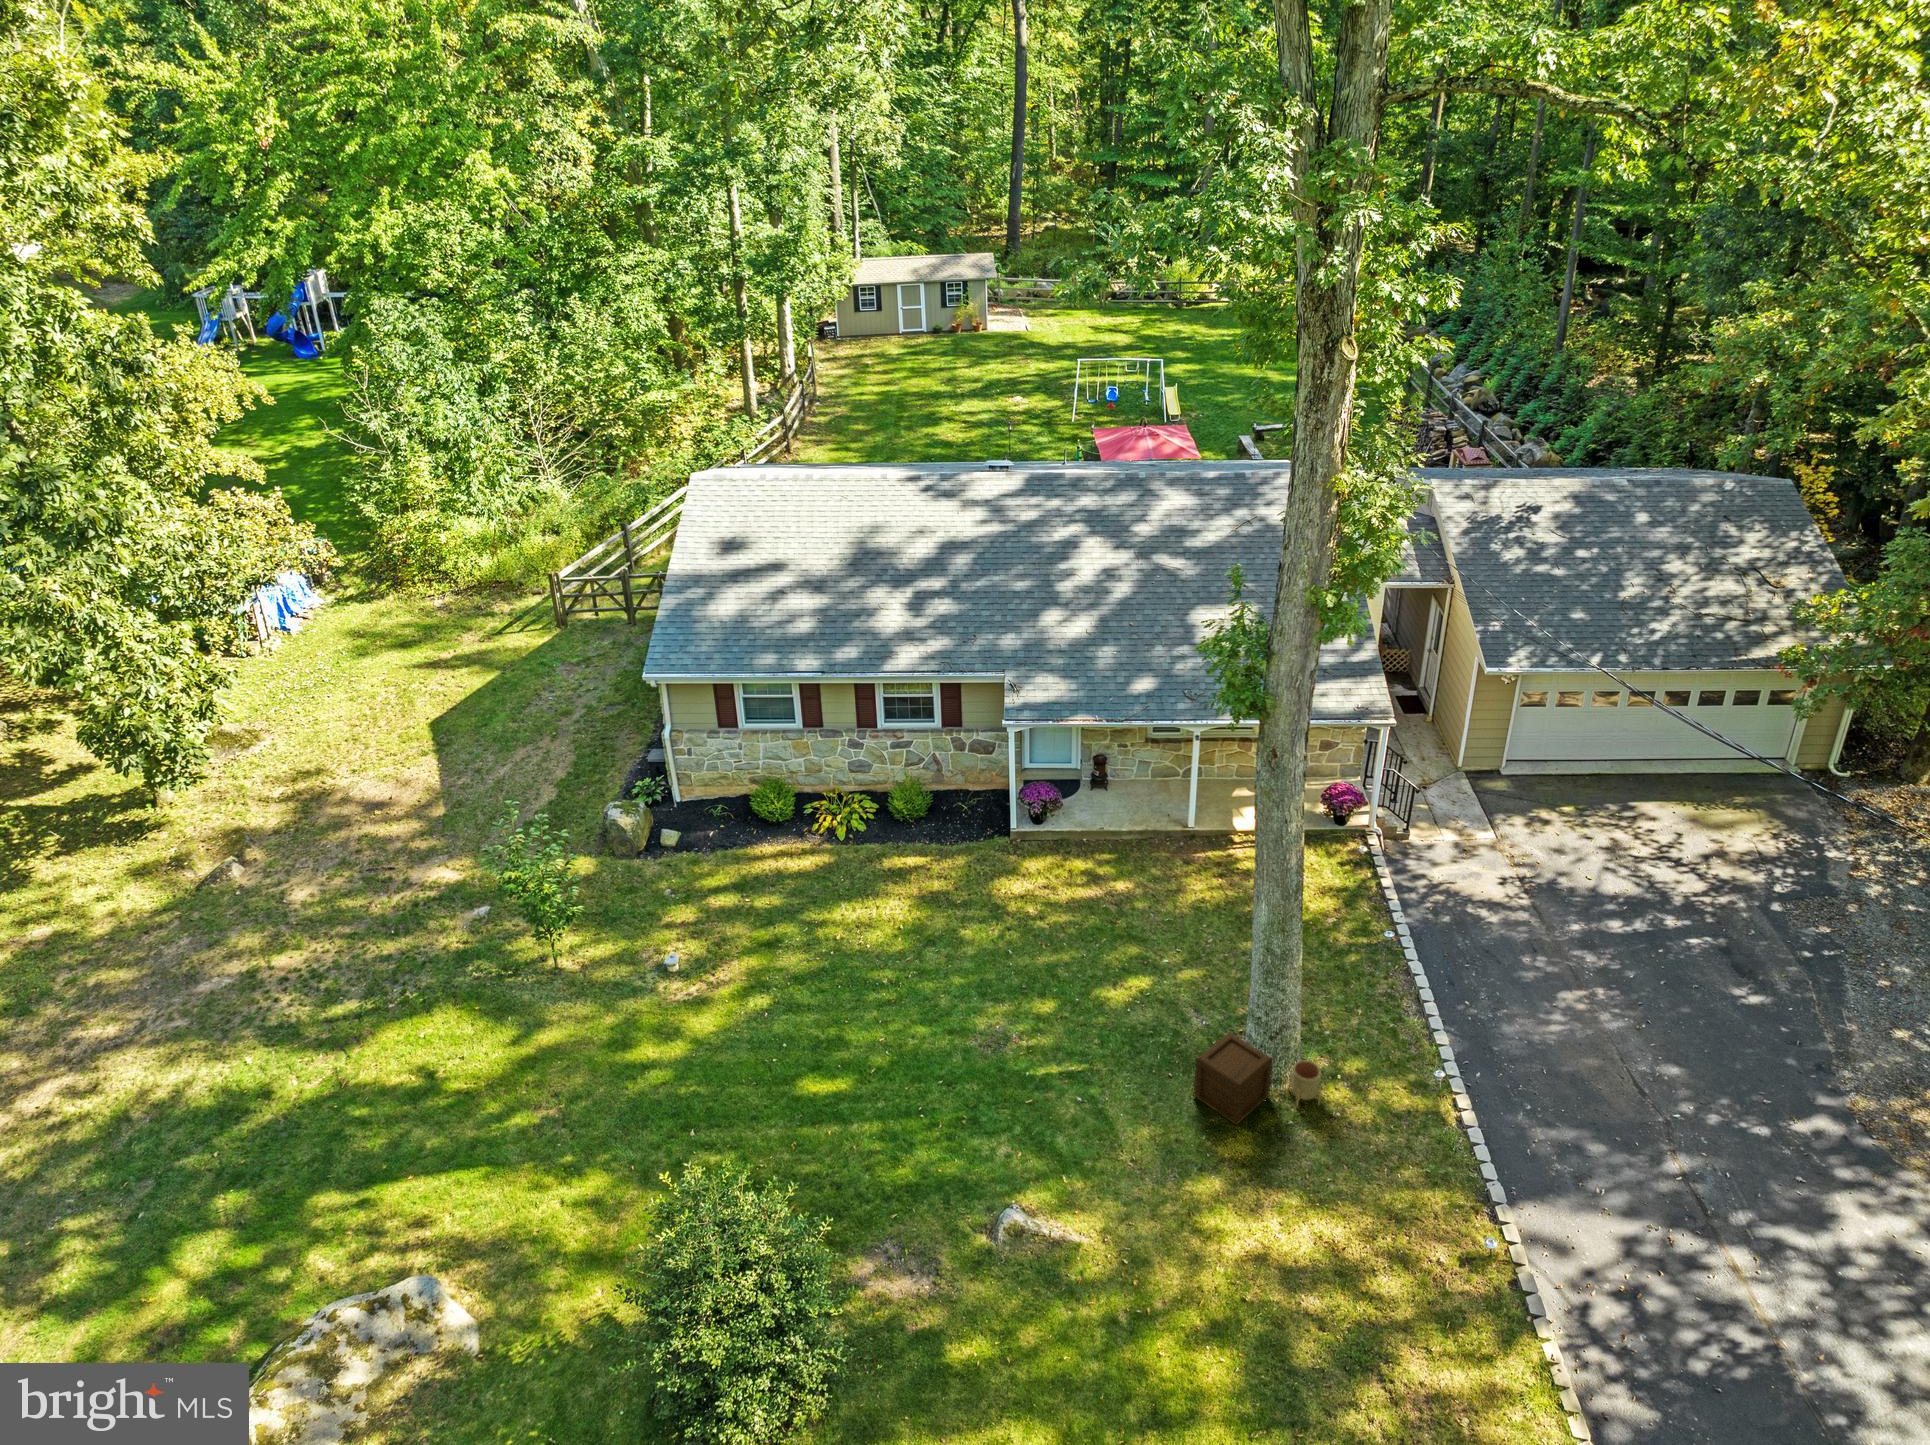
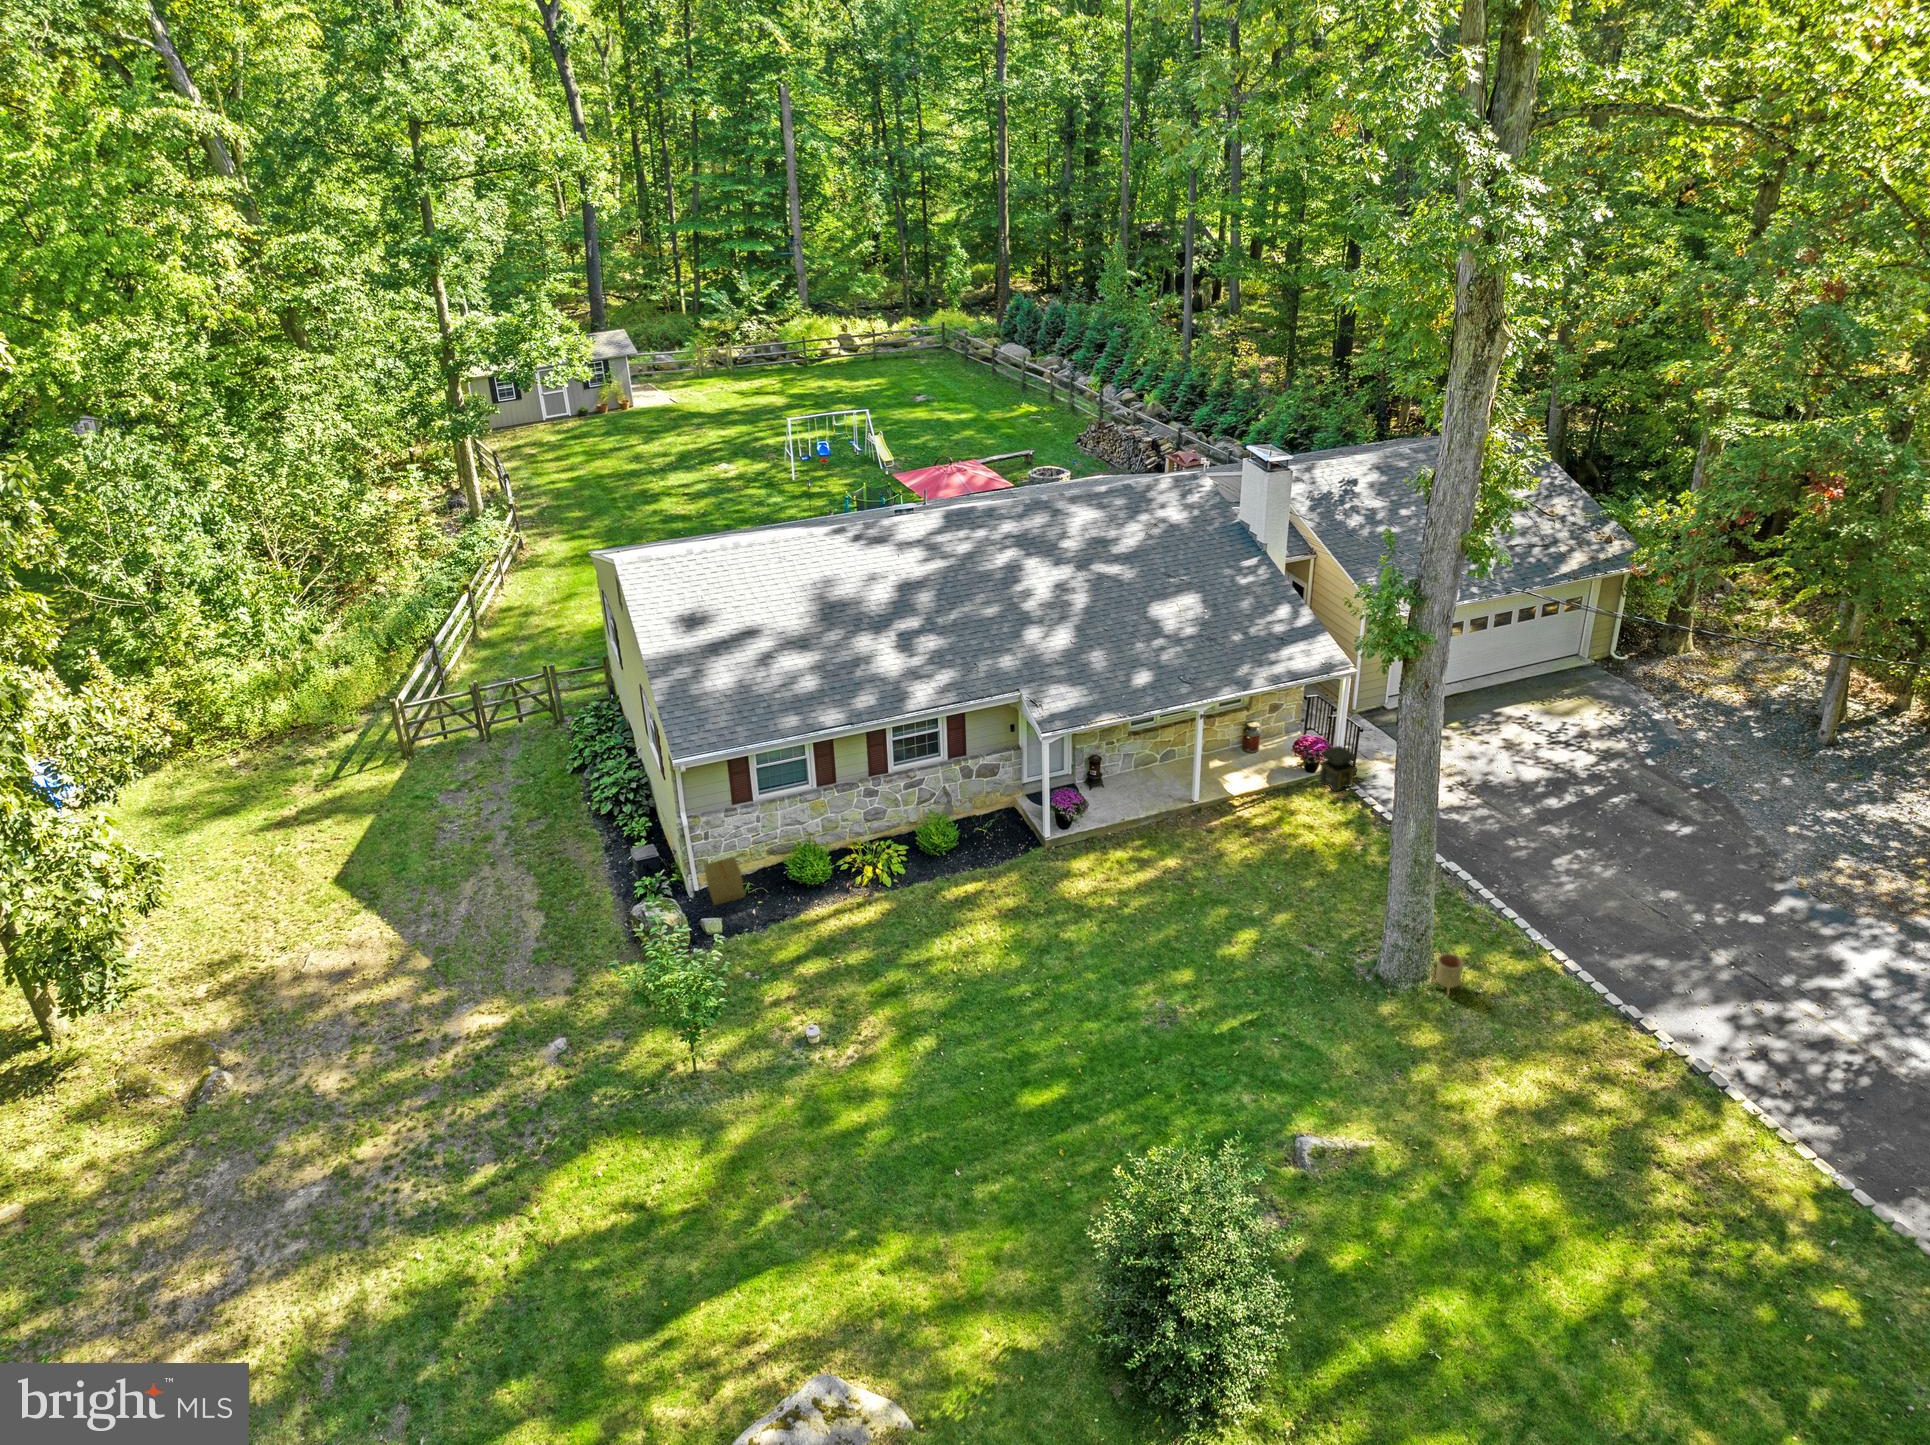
cardboard box: none [685,776,723,817] -> present [704,857,745,905]
toolbox: none [1342,802,1381,851] -> present [1320,746,1356,791]
wooden crate: present [1194,1032,1273,1125] -> none [1366,948,1427,1024]

